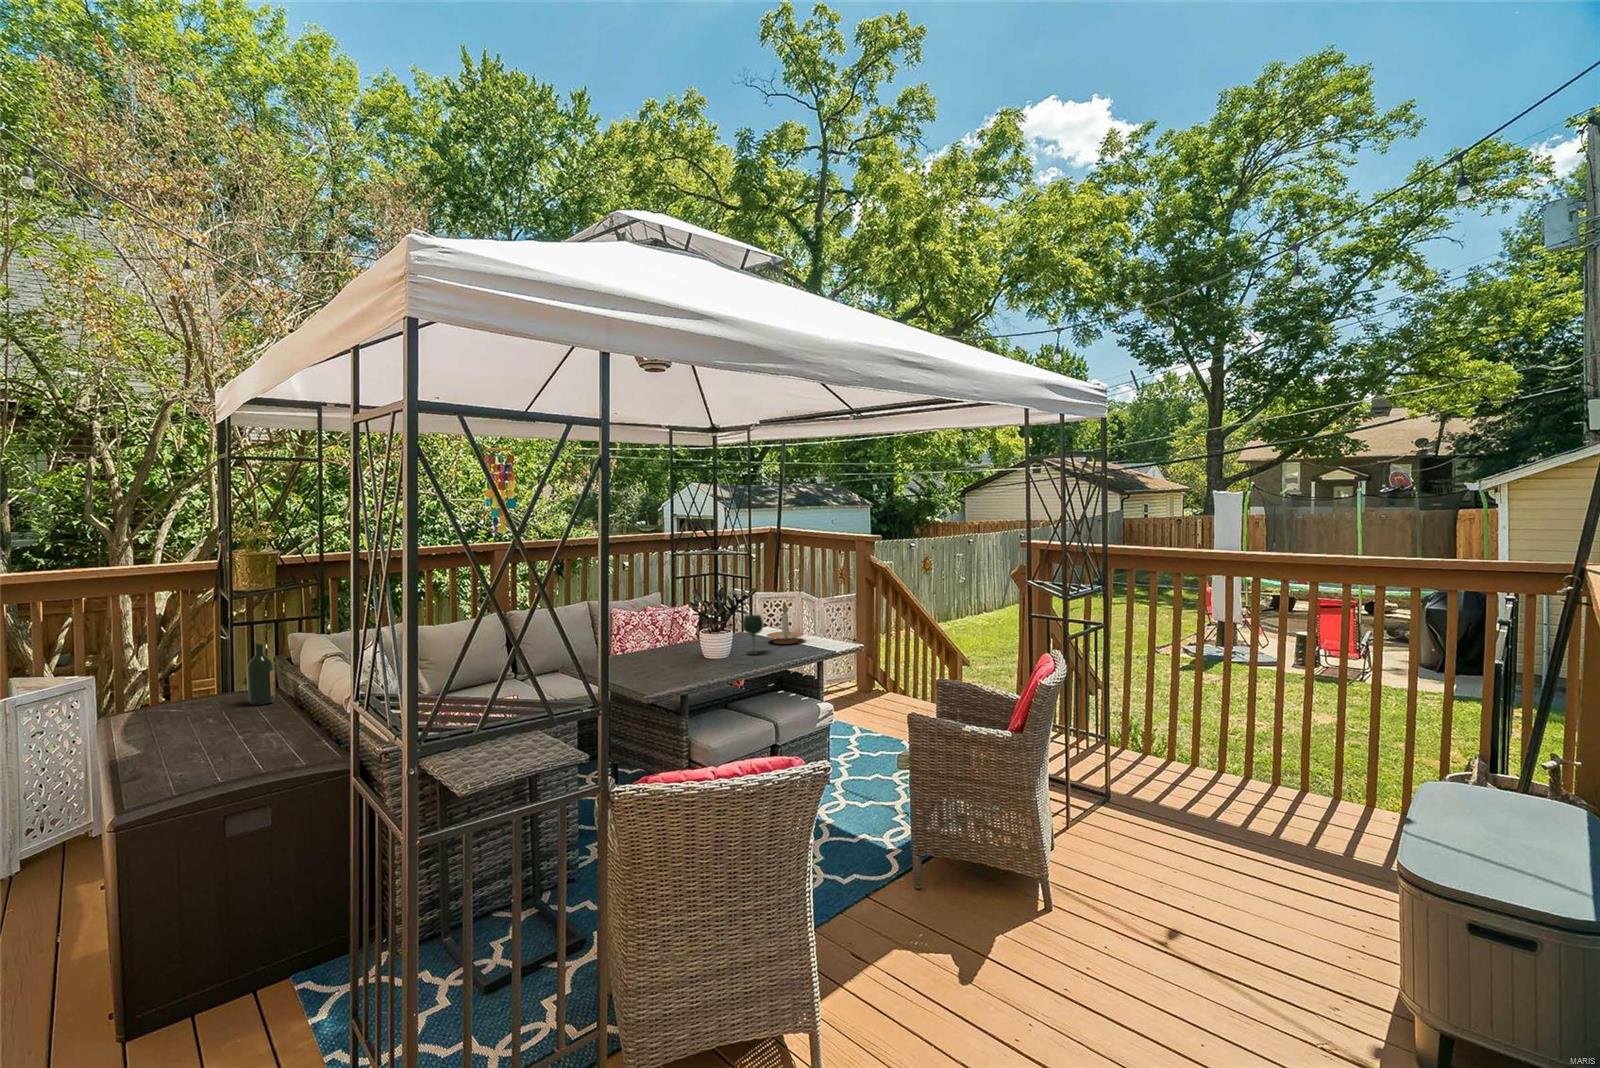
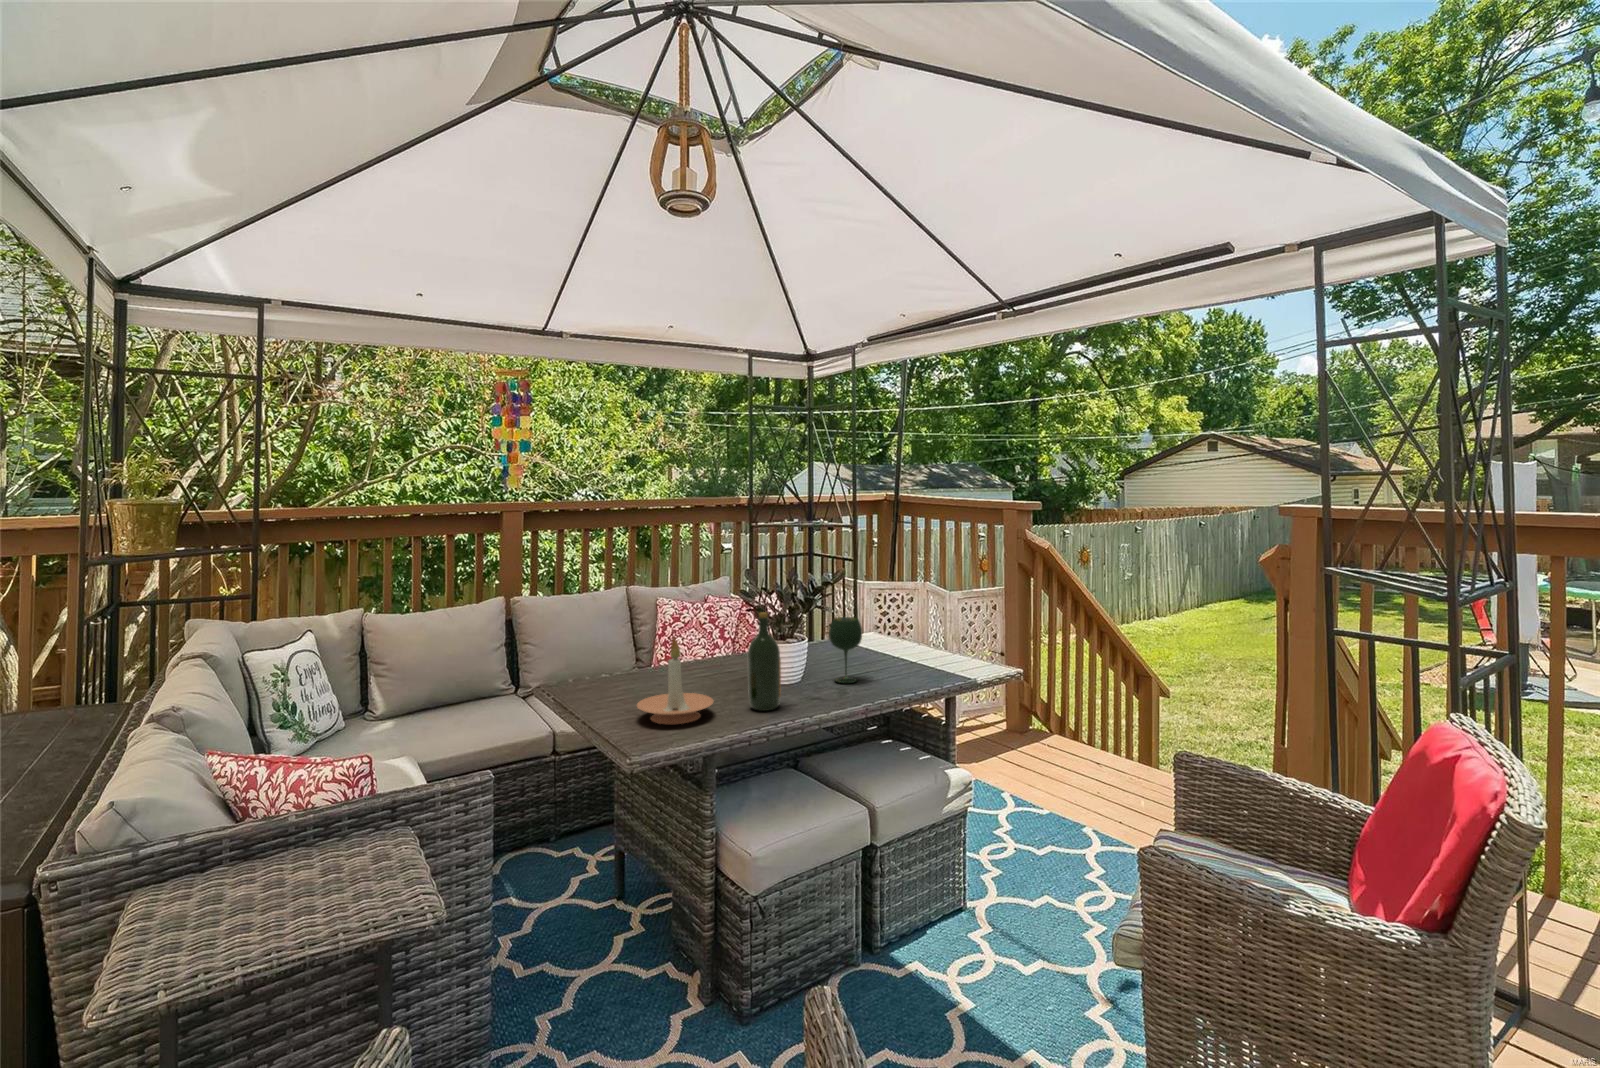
candle holder: present [767,602,804,644] -> present [637,637,713,724]
wine bottle: present [247,641,275,705] -> present [748,612,781,711]

